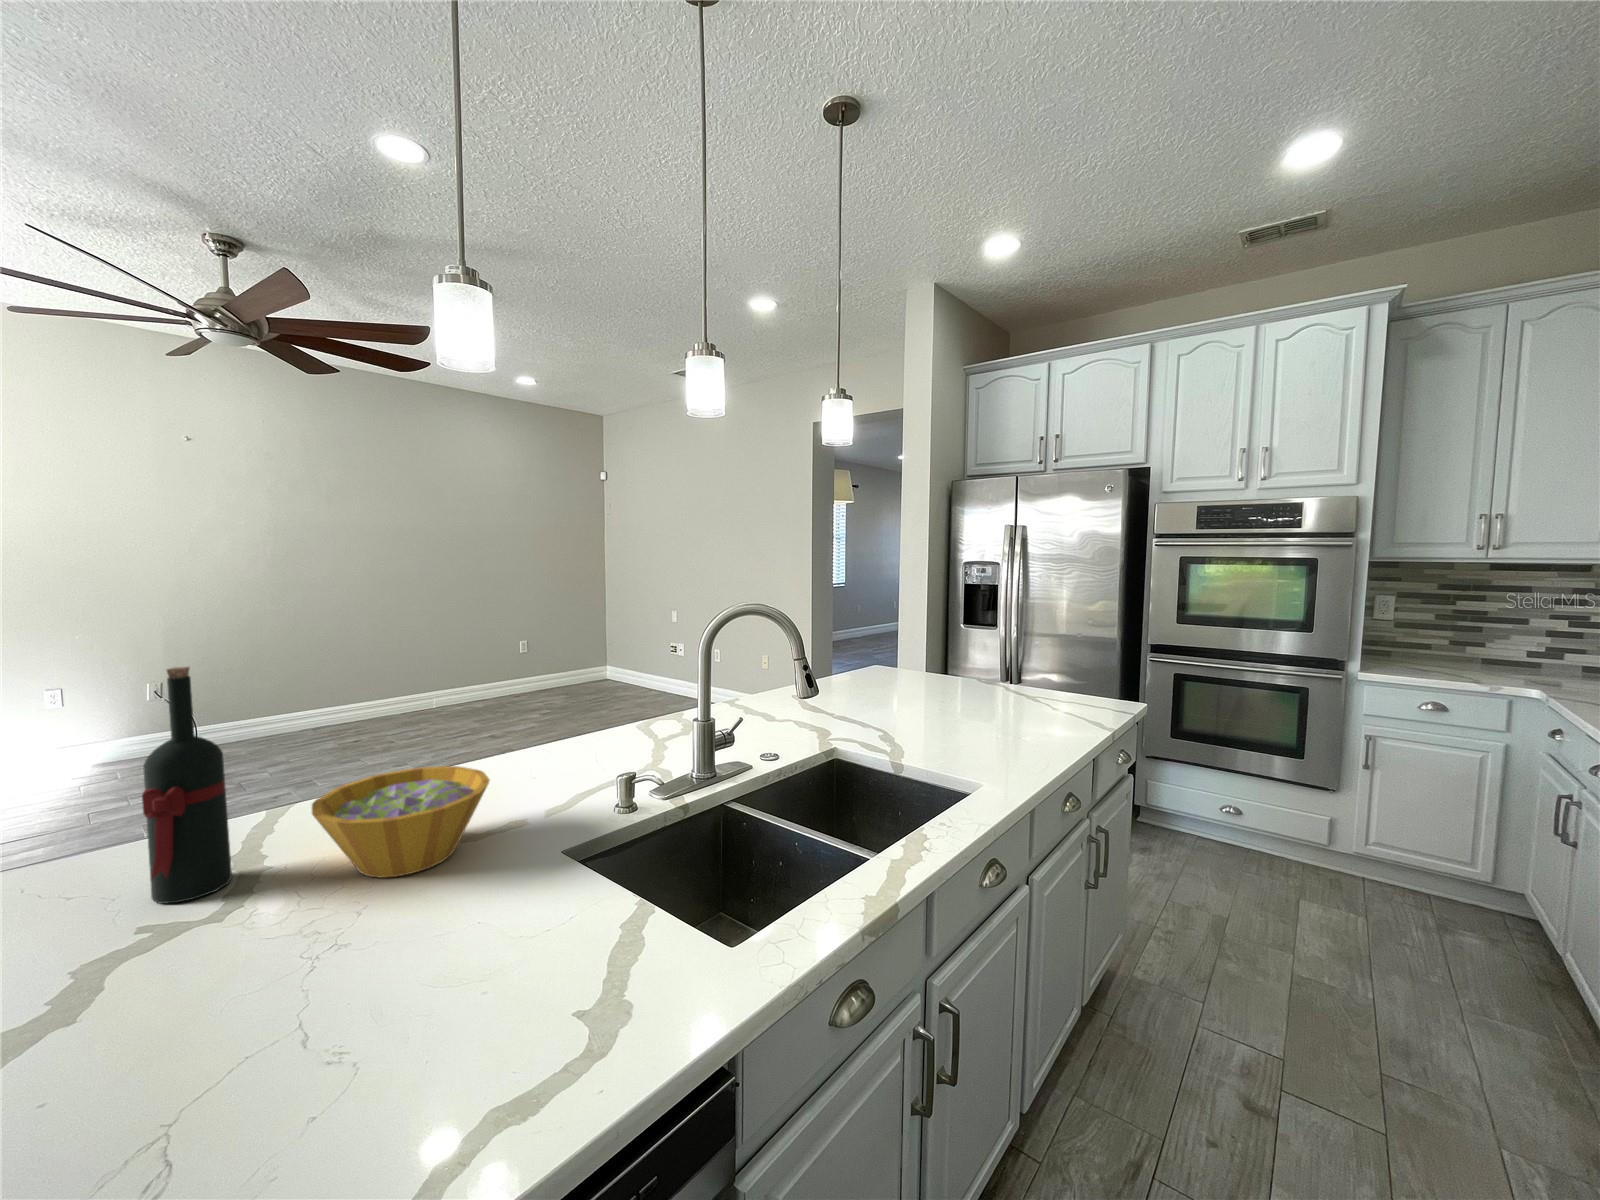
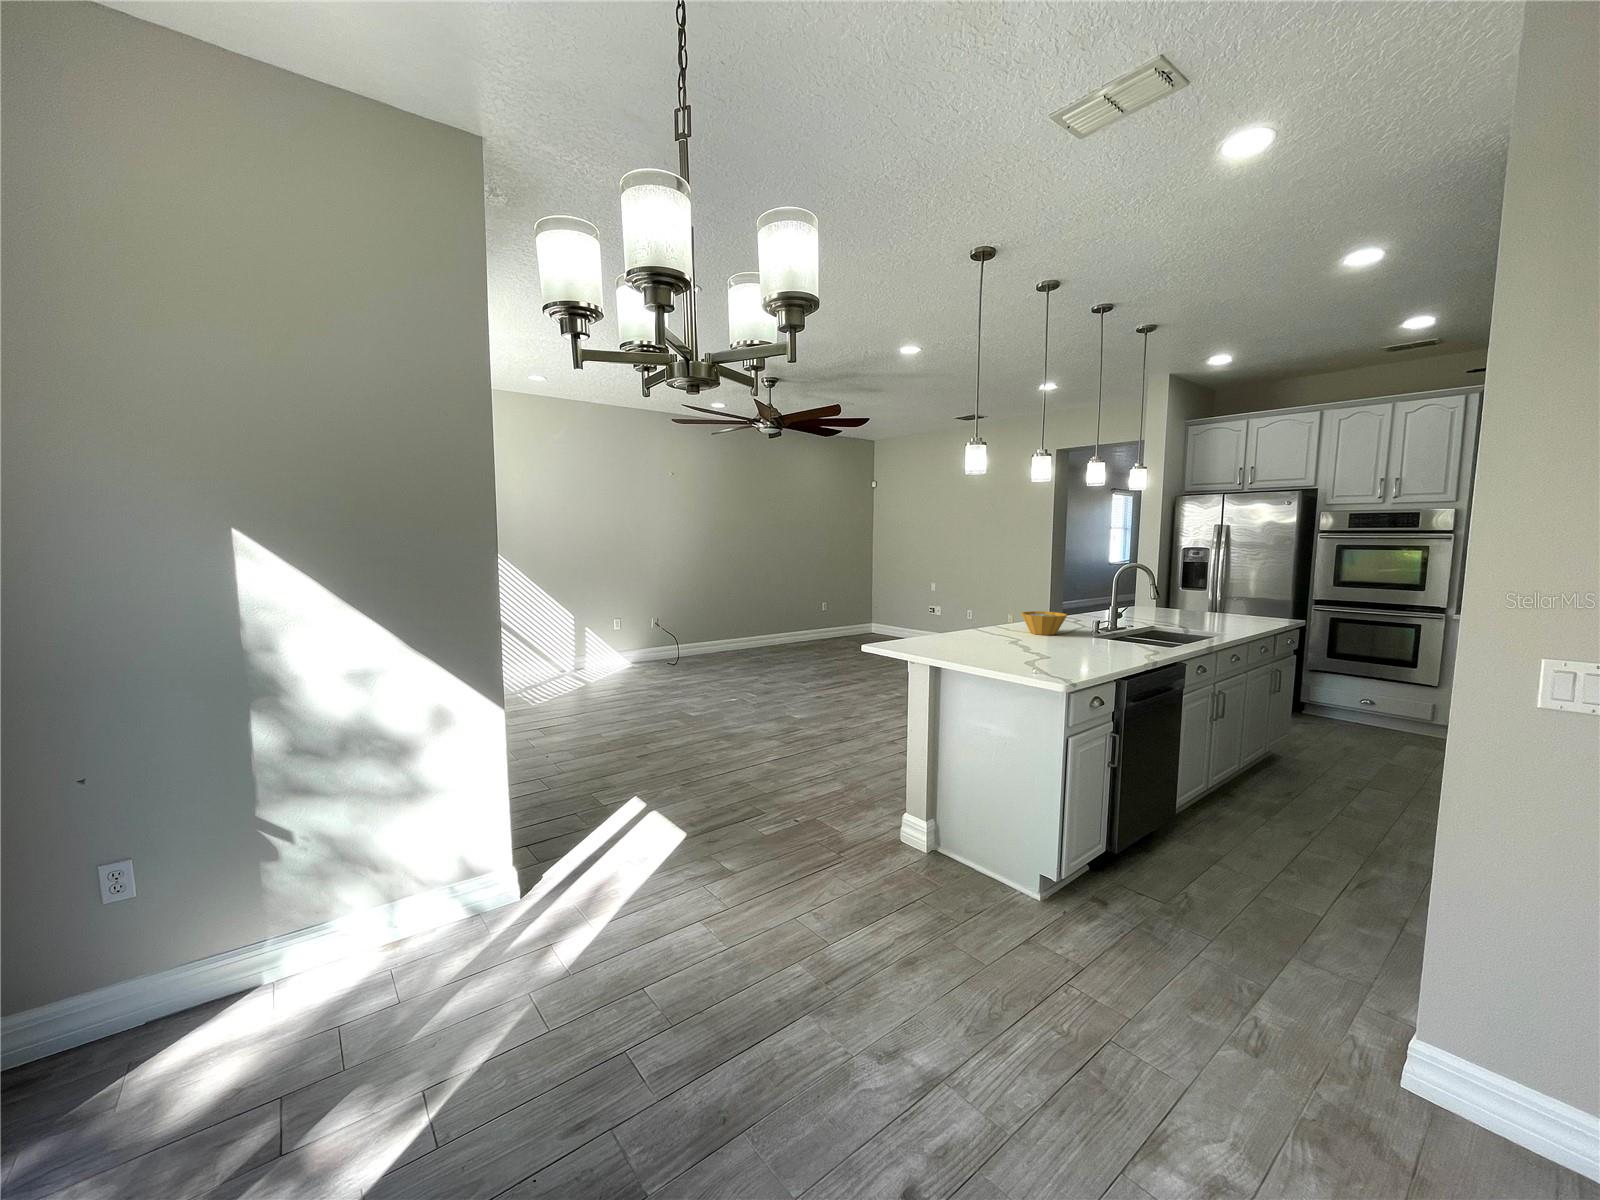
wine bottle: present [142,667,232,903] -> none [989,575,1006,635]

